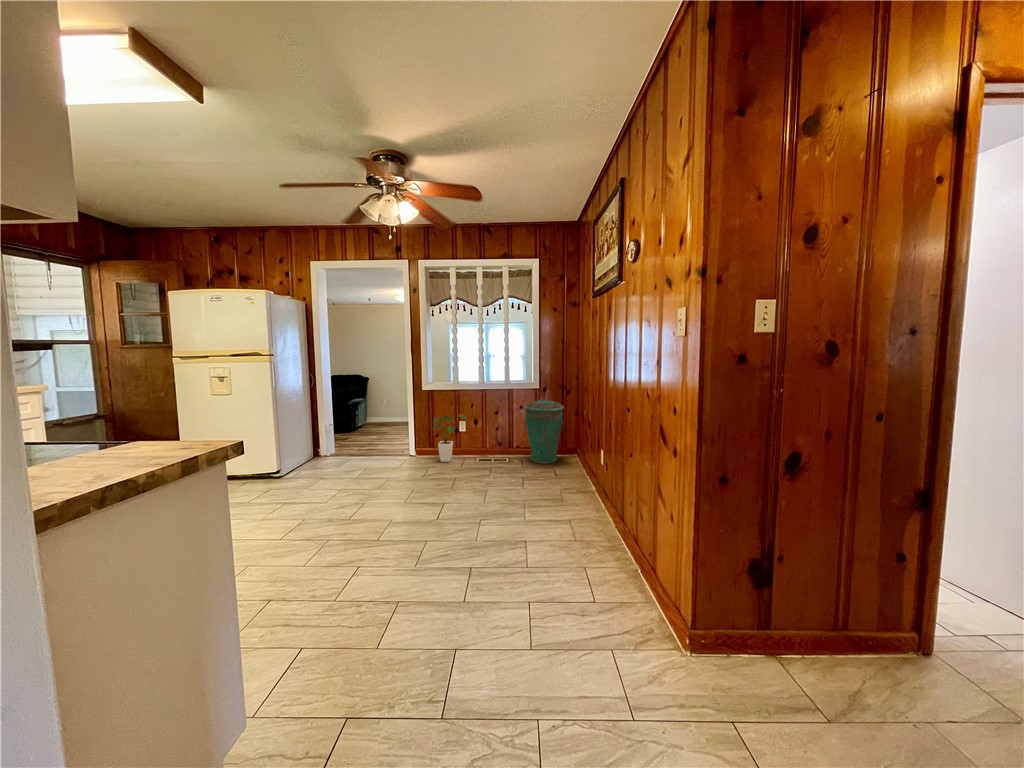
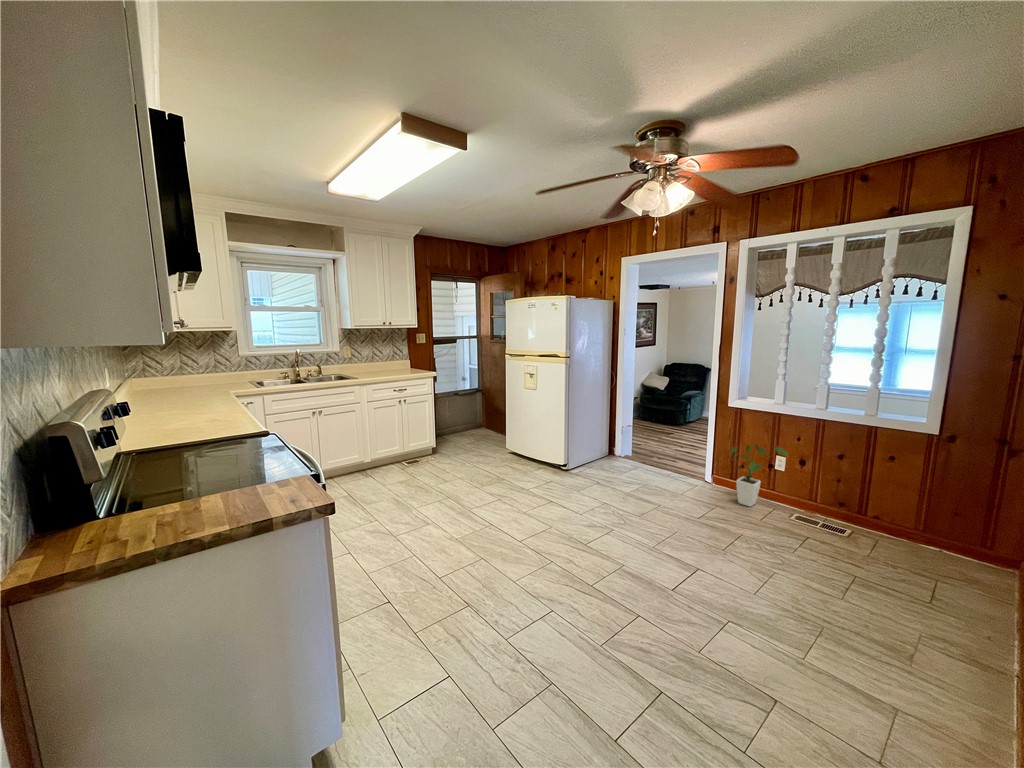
trash can: present [524,398,564,464] -> none [890,456,994,572]

